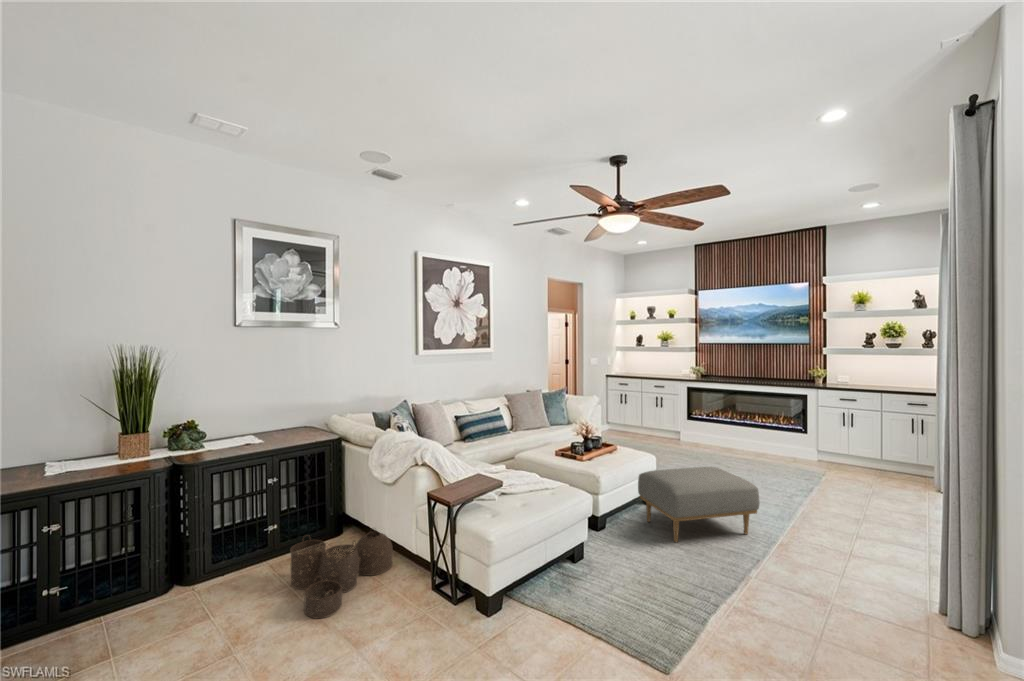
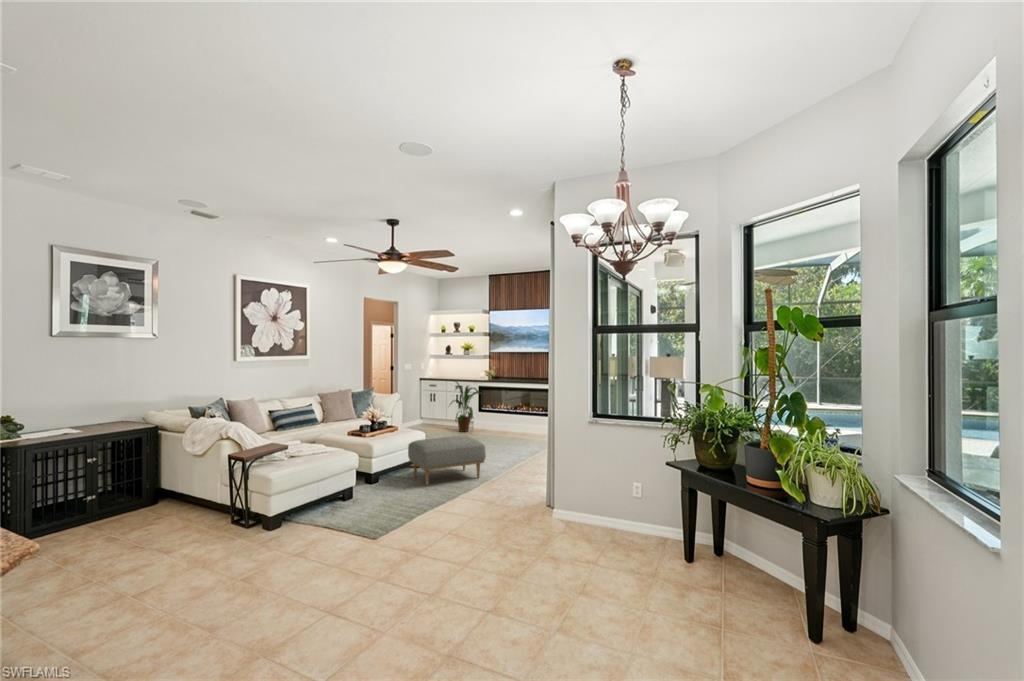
house plant: none [649,379,700,446] -> present [451,382,482,432]
woven basket: present [290,531,393,618] -> none [108,490,200,548]

